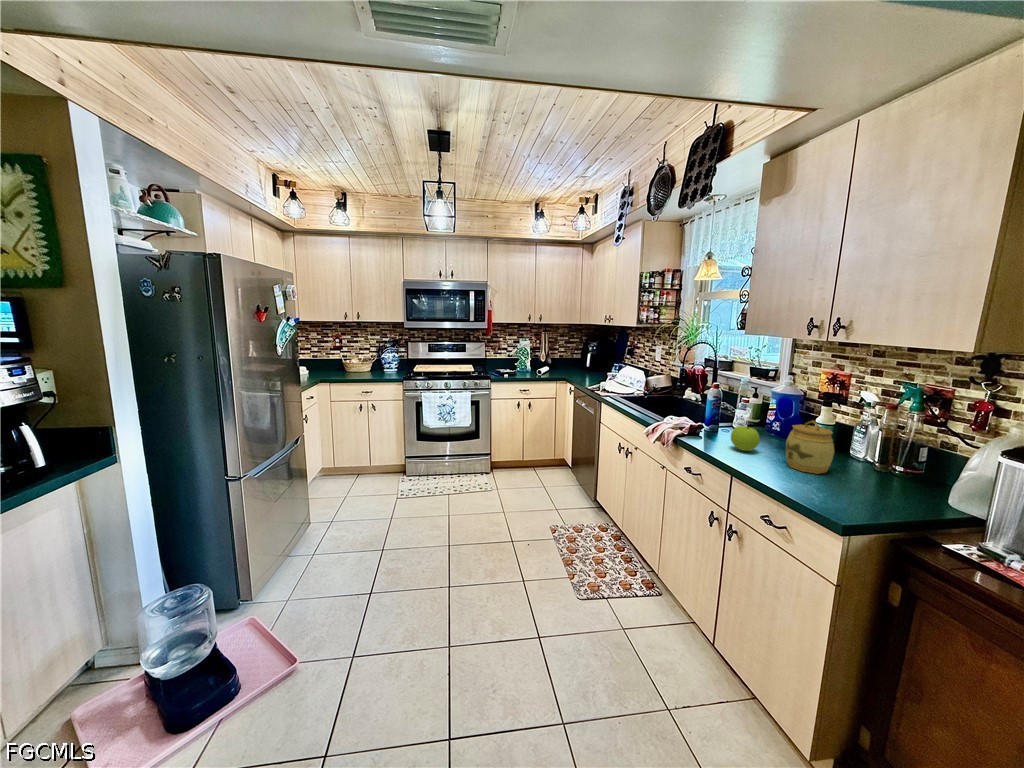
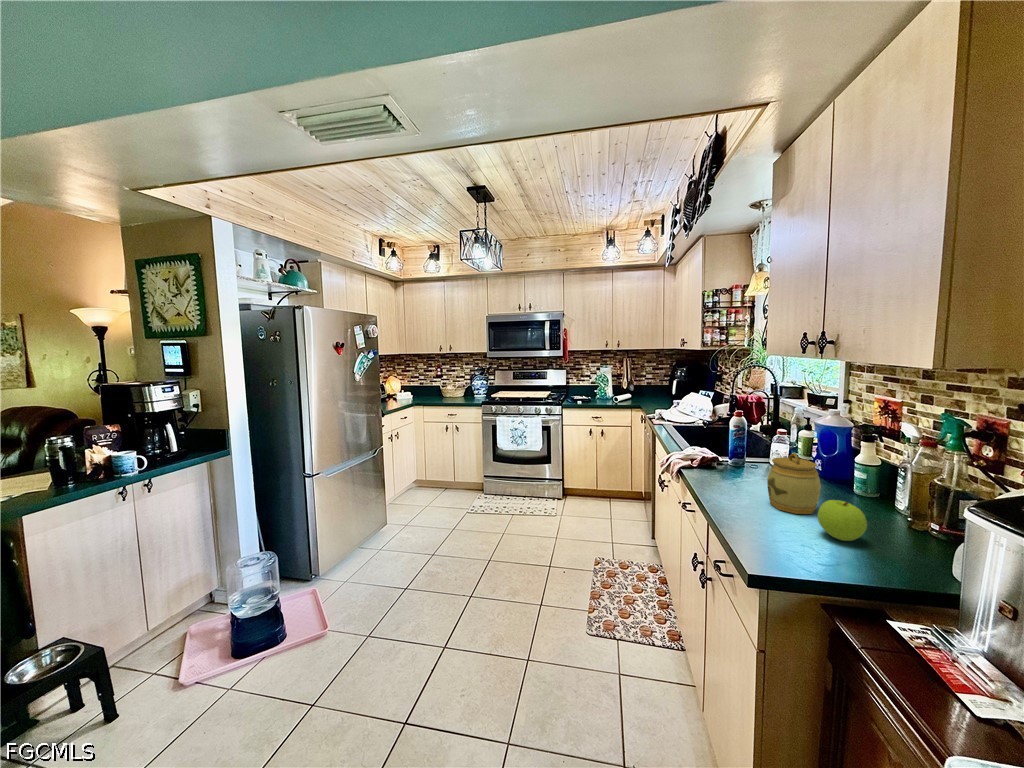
apple: present [731,426,760,451] -> present [818,500,867,541]

